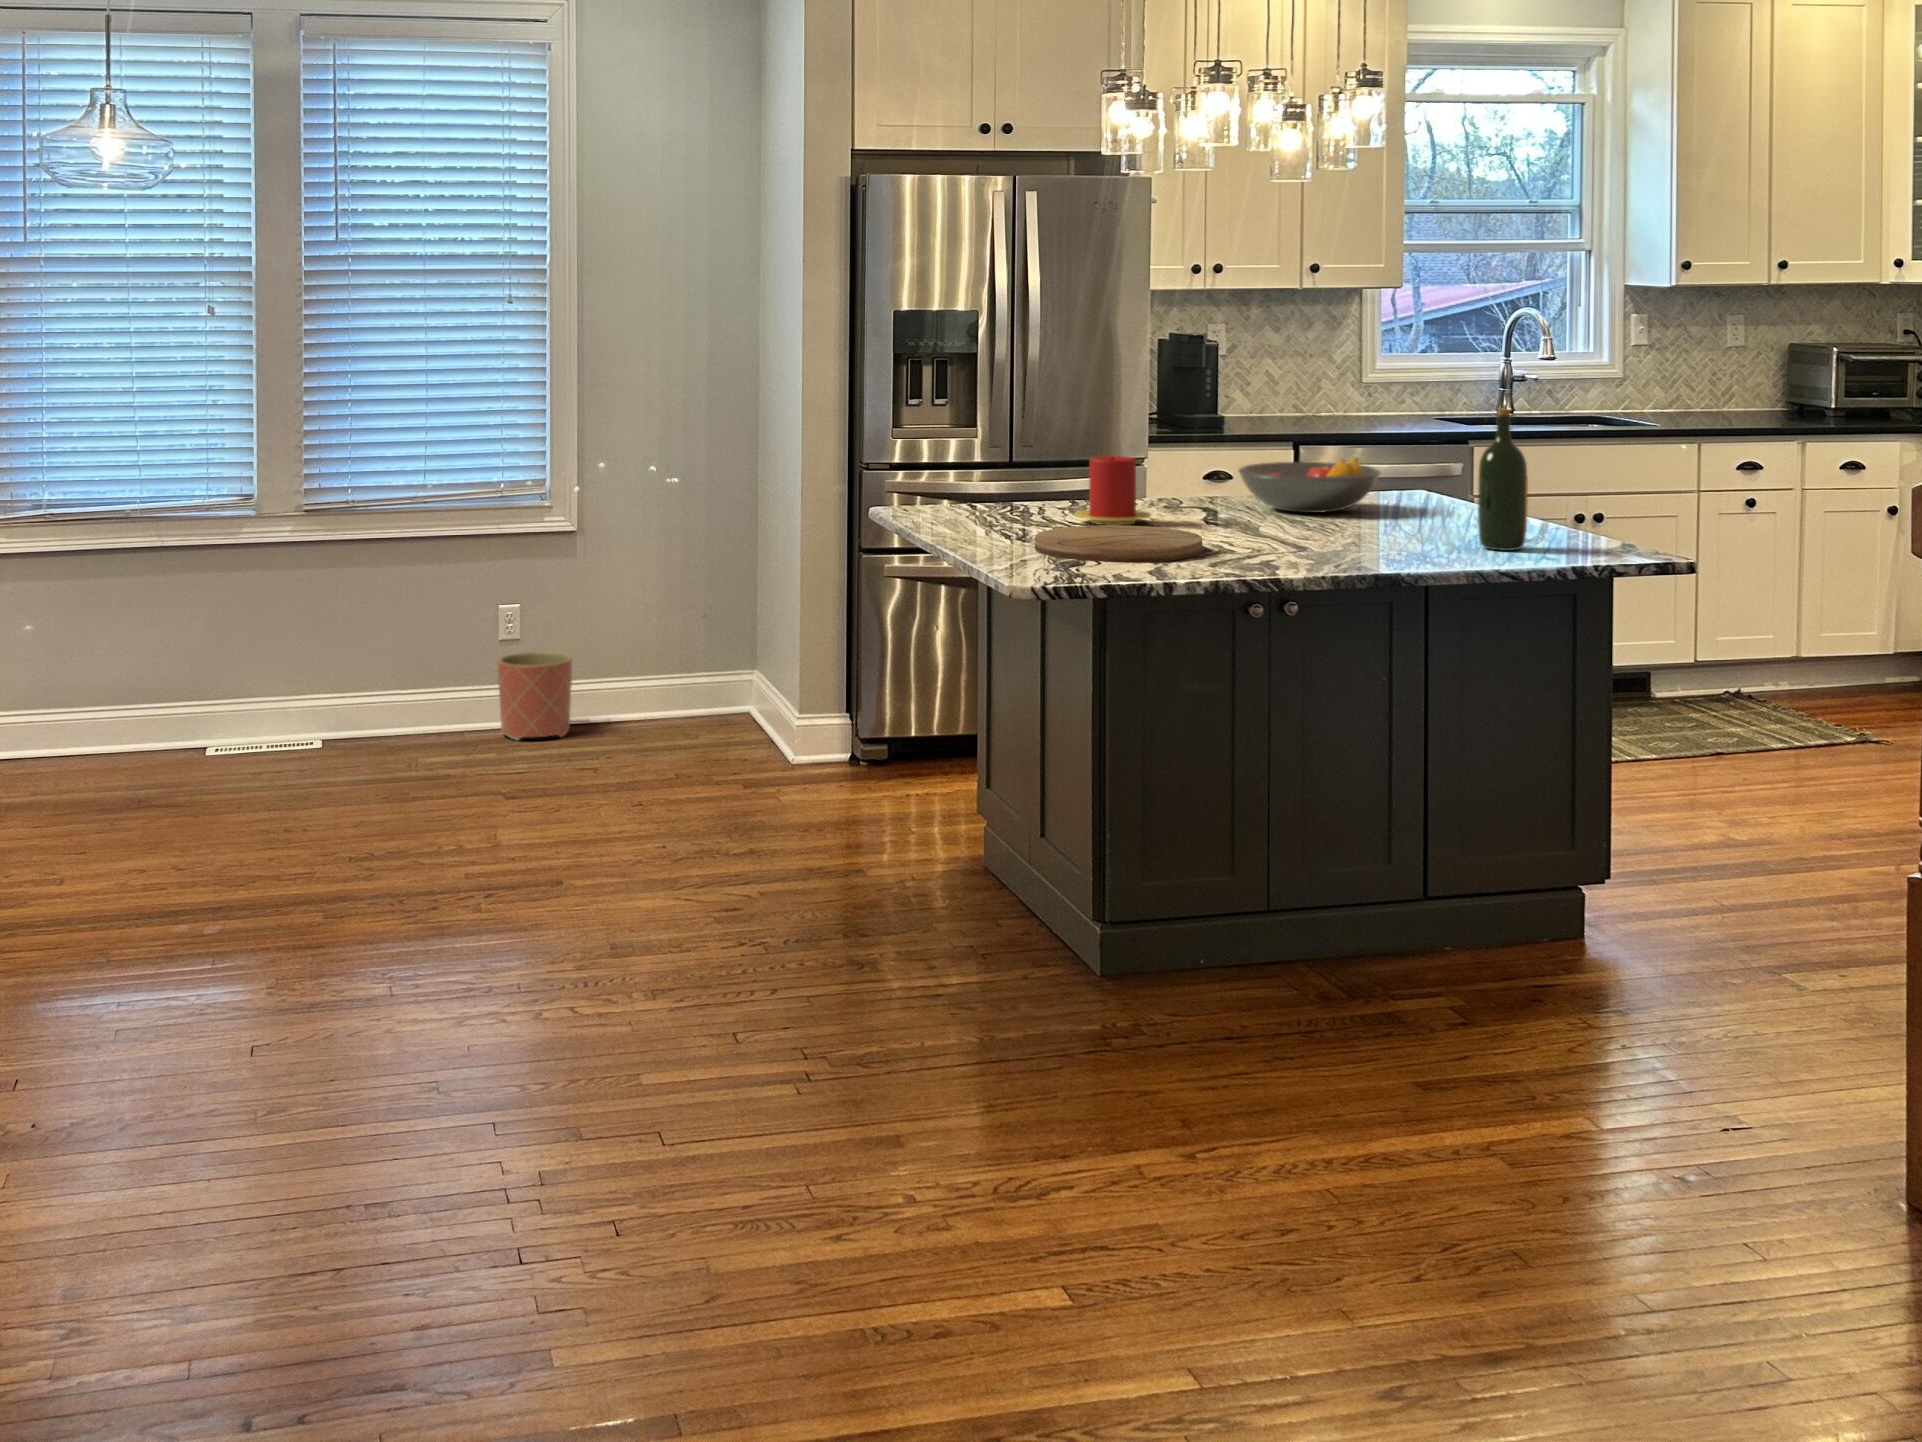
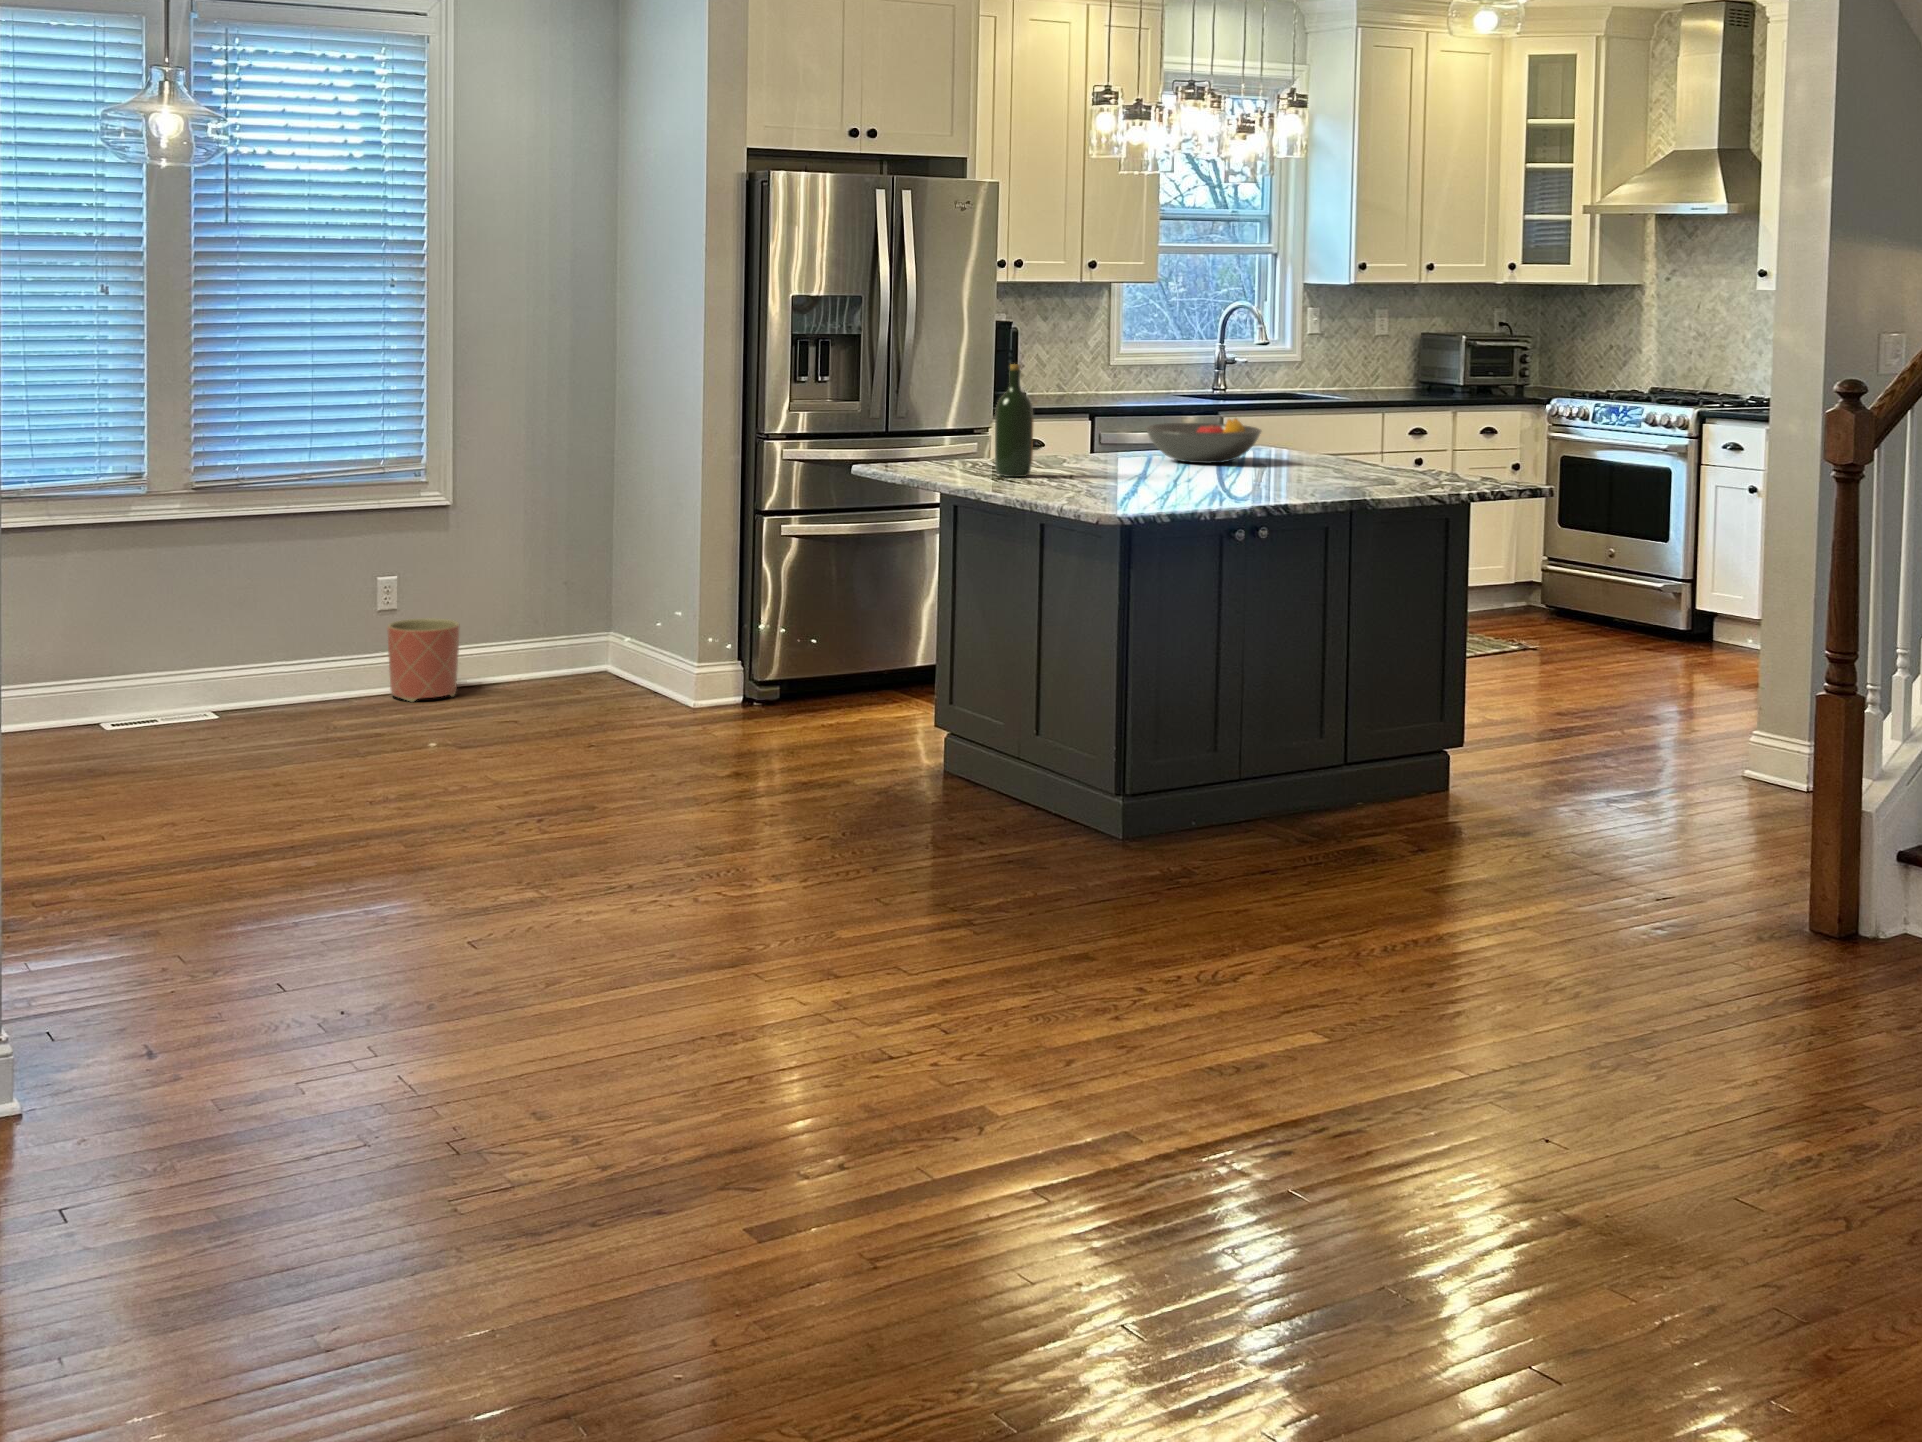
wine bottle: present [1478,409,1528,551] -> present [995,364,1033,477]
candle: present [1074,456,1151,525] -> none [1044,416,1110,474]
cutting board: present [1035,525,1202,562] -> none [1065,471,1204,498]

